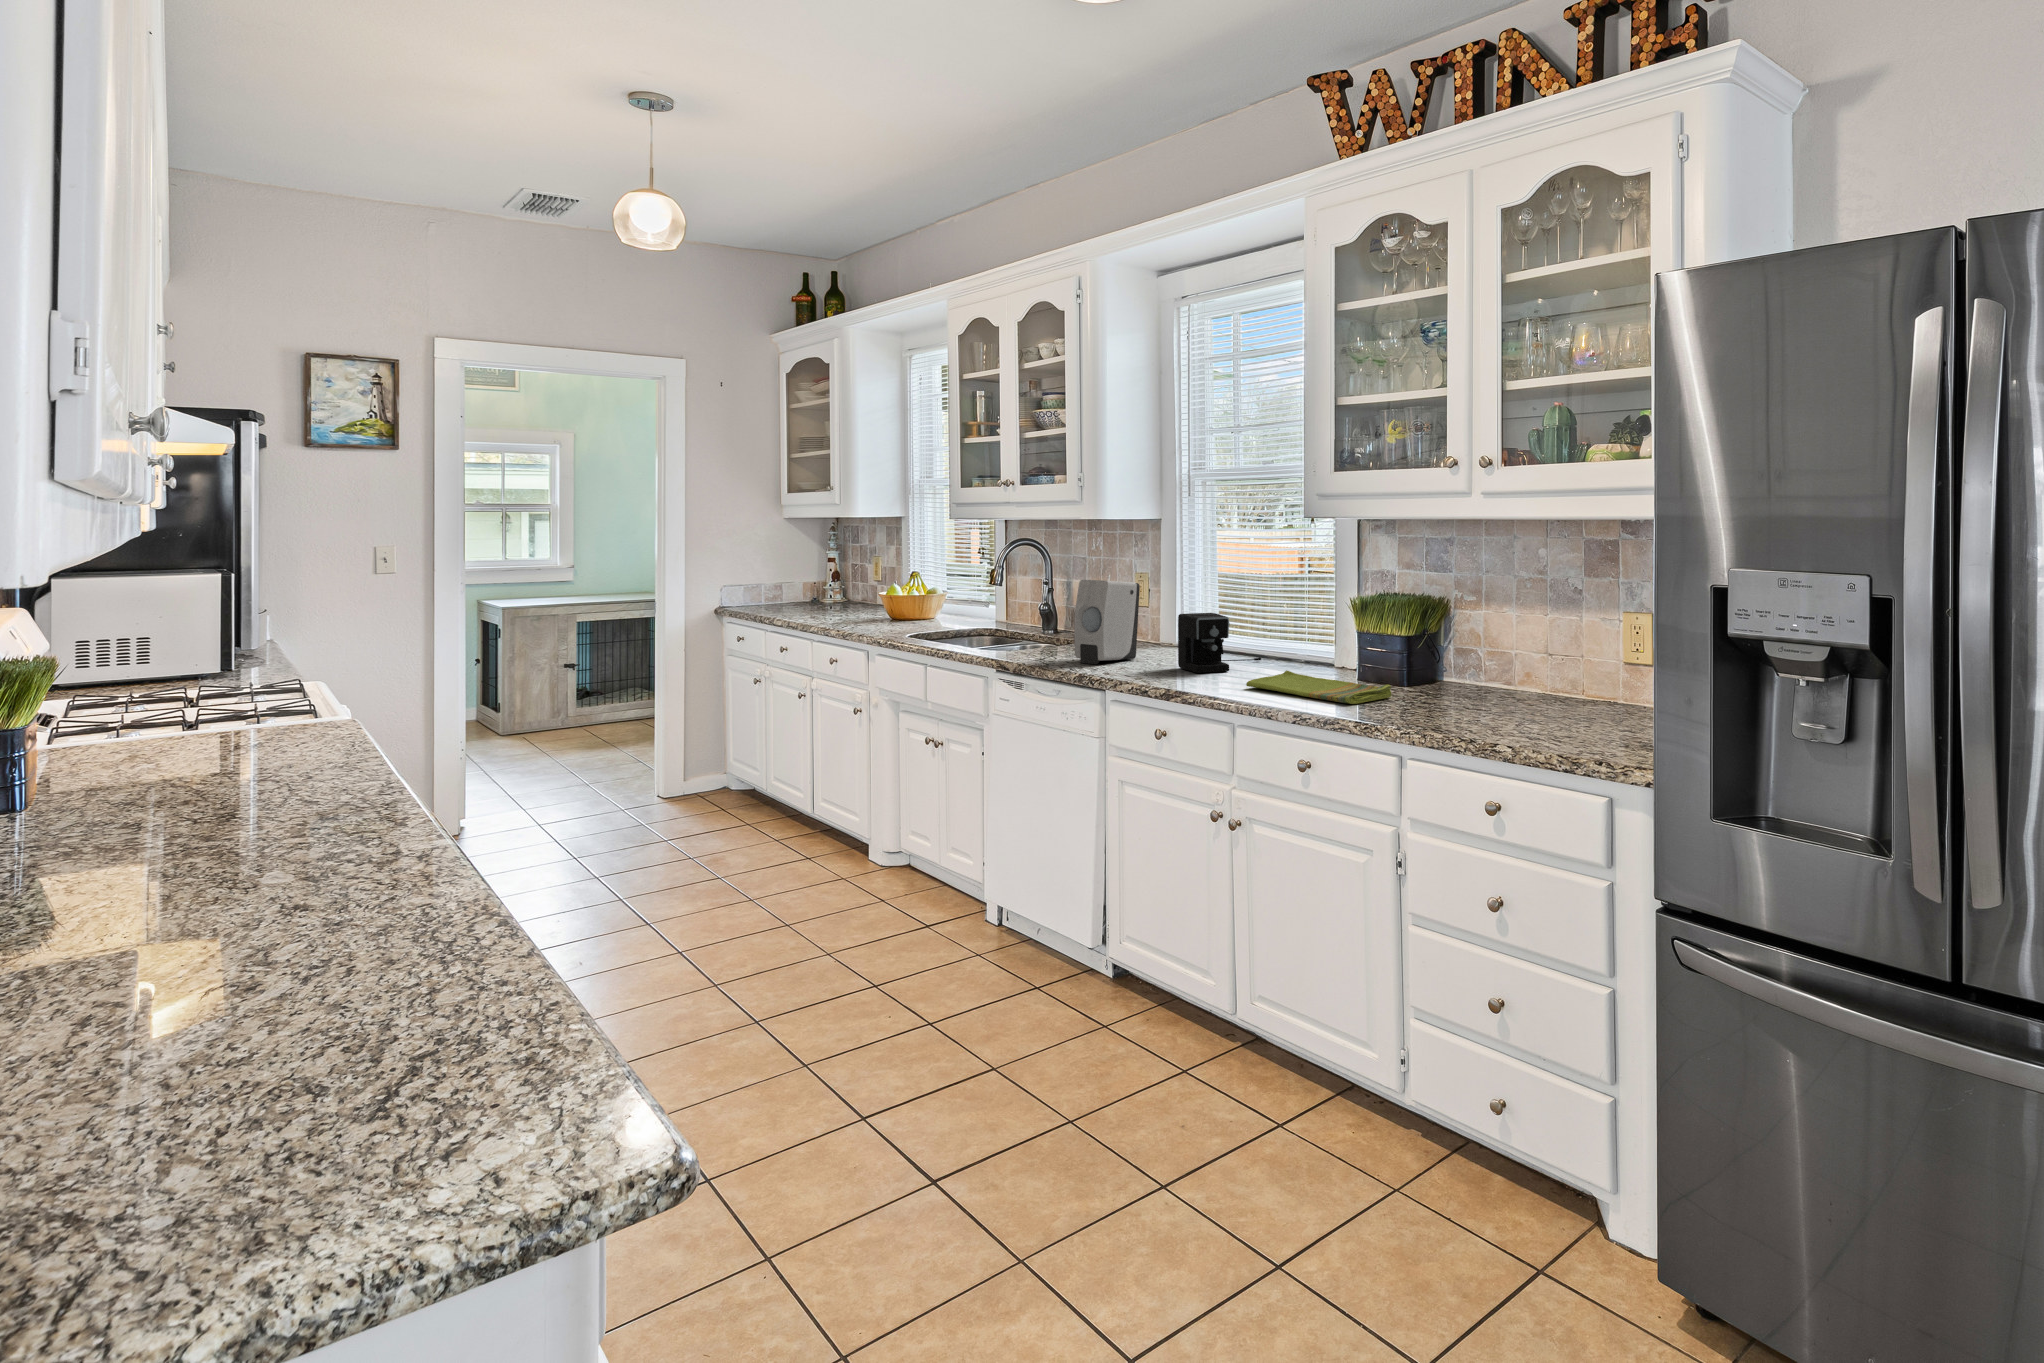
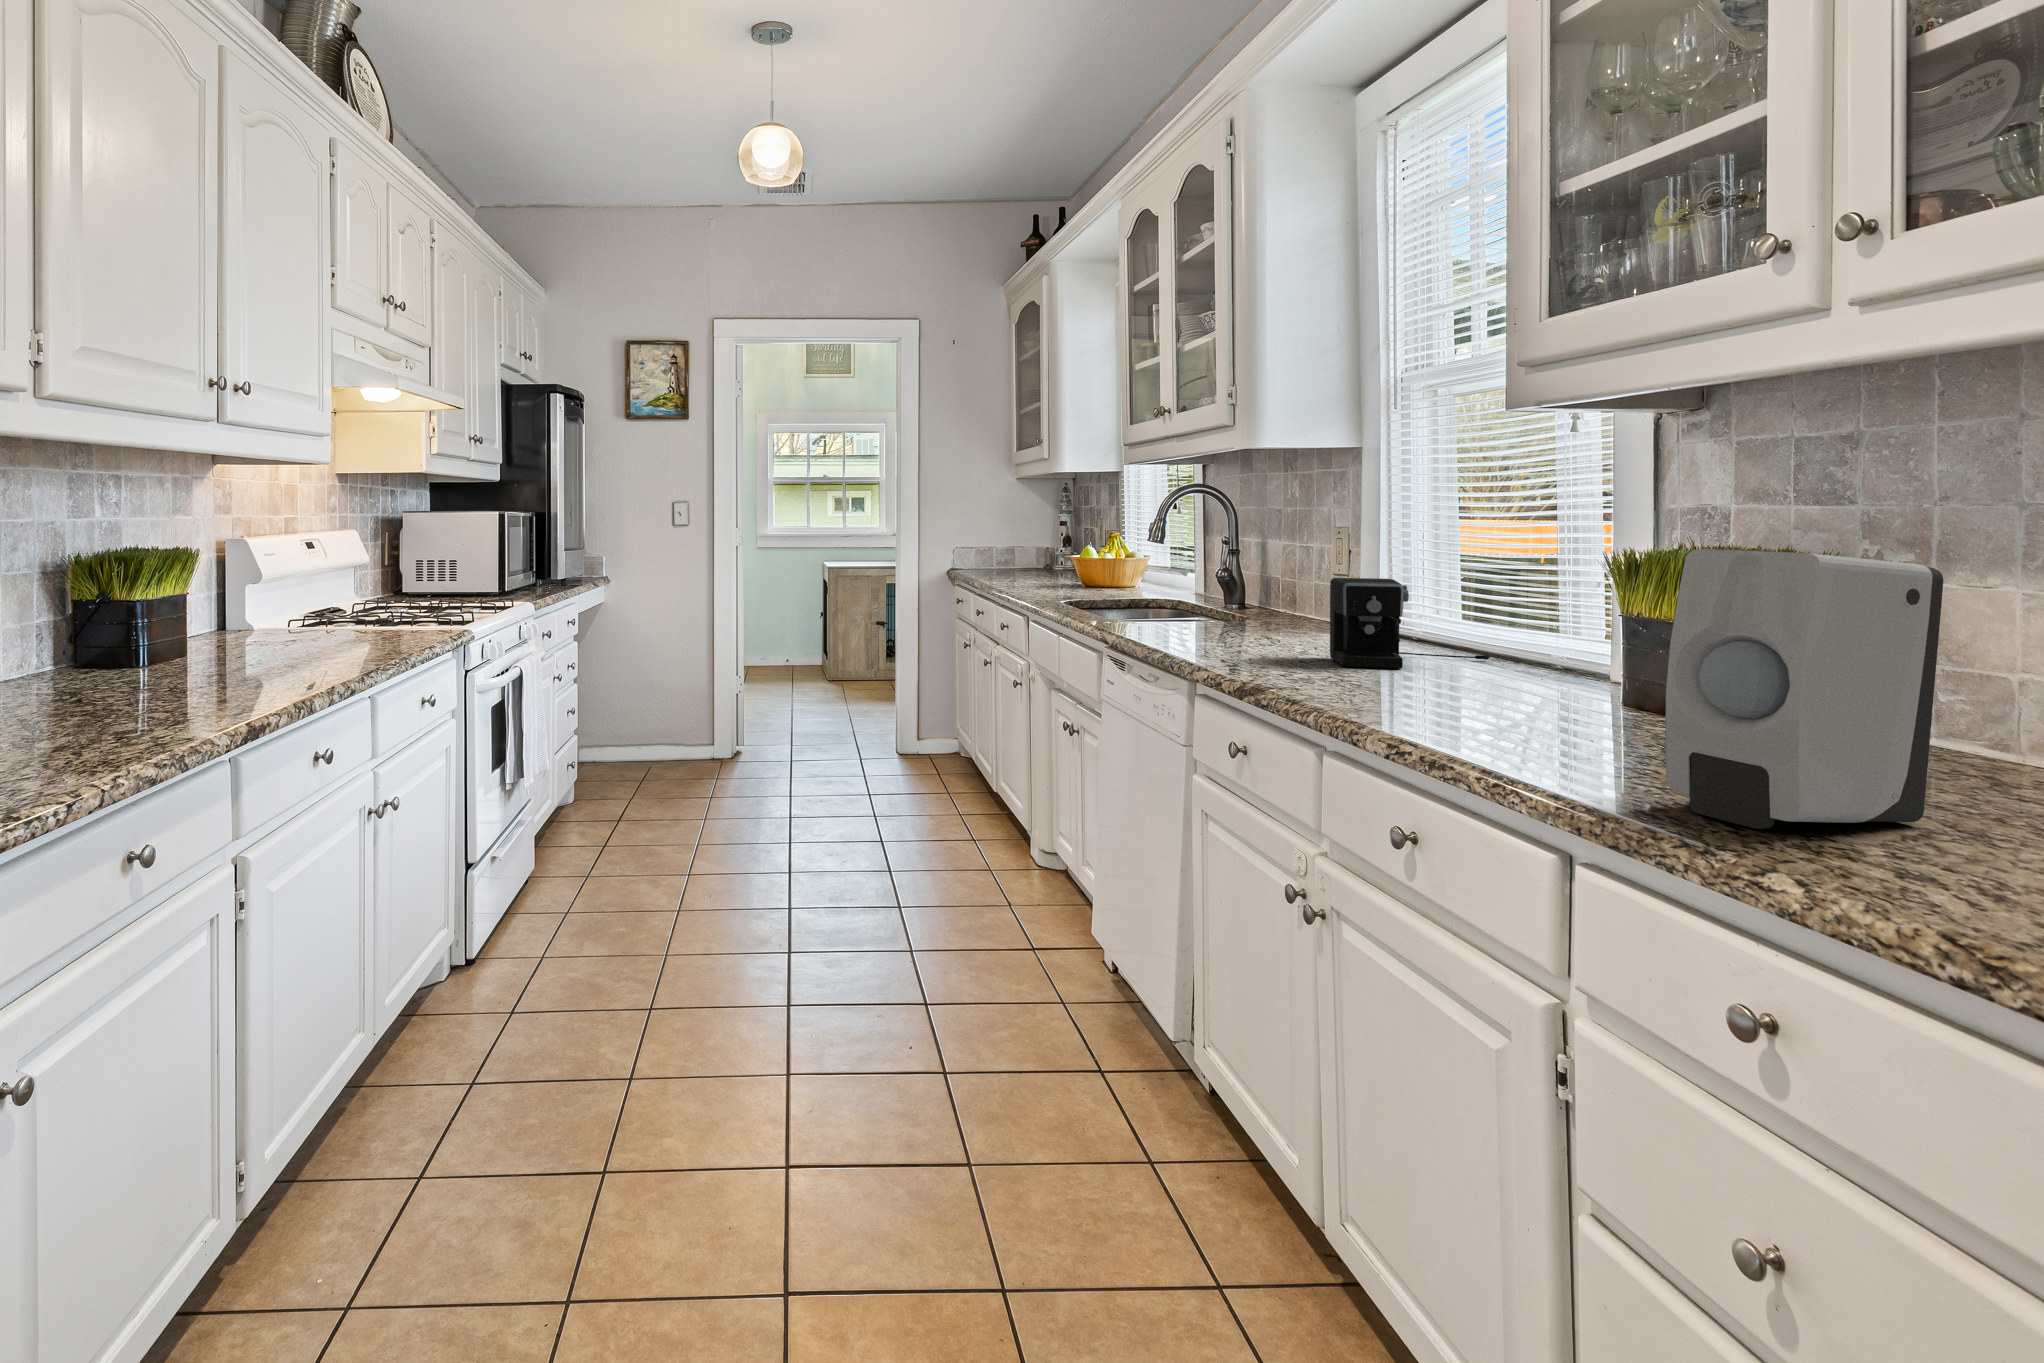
soap dispenser: present [1074,580,1140,664] -> present [1665,549,1944,829]
dish towel: present [1246,670,1392,704] -> none [1381,673,1650,739]

